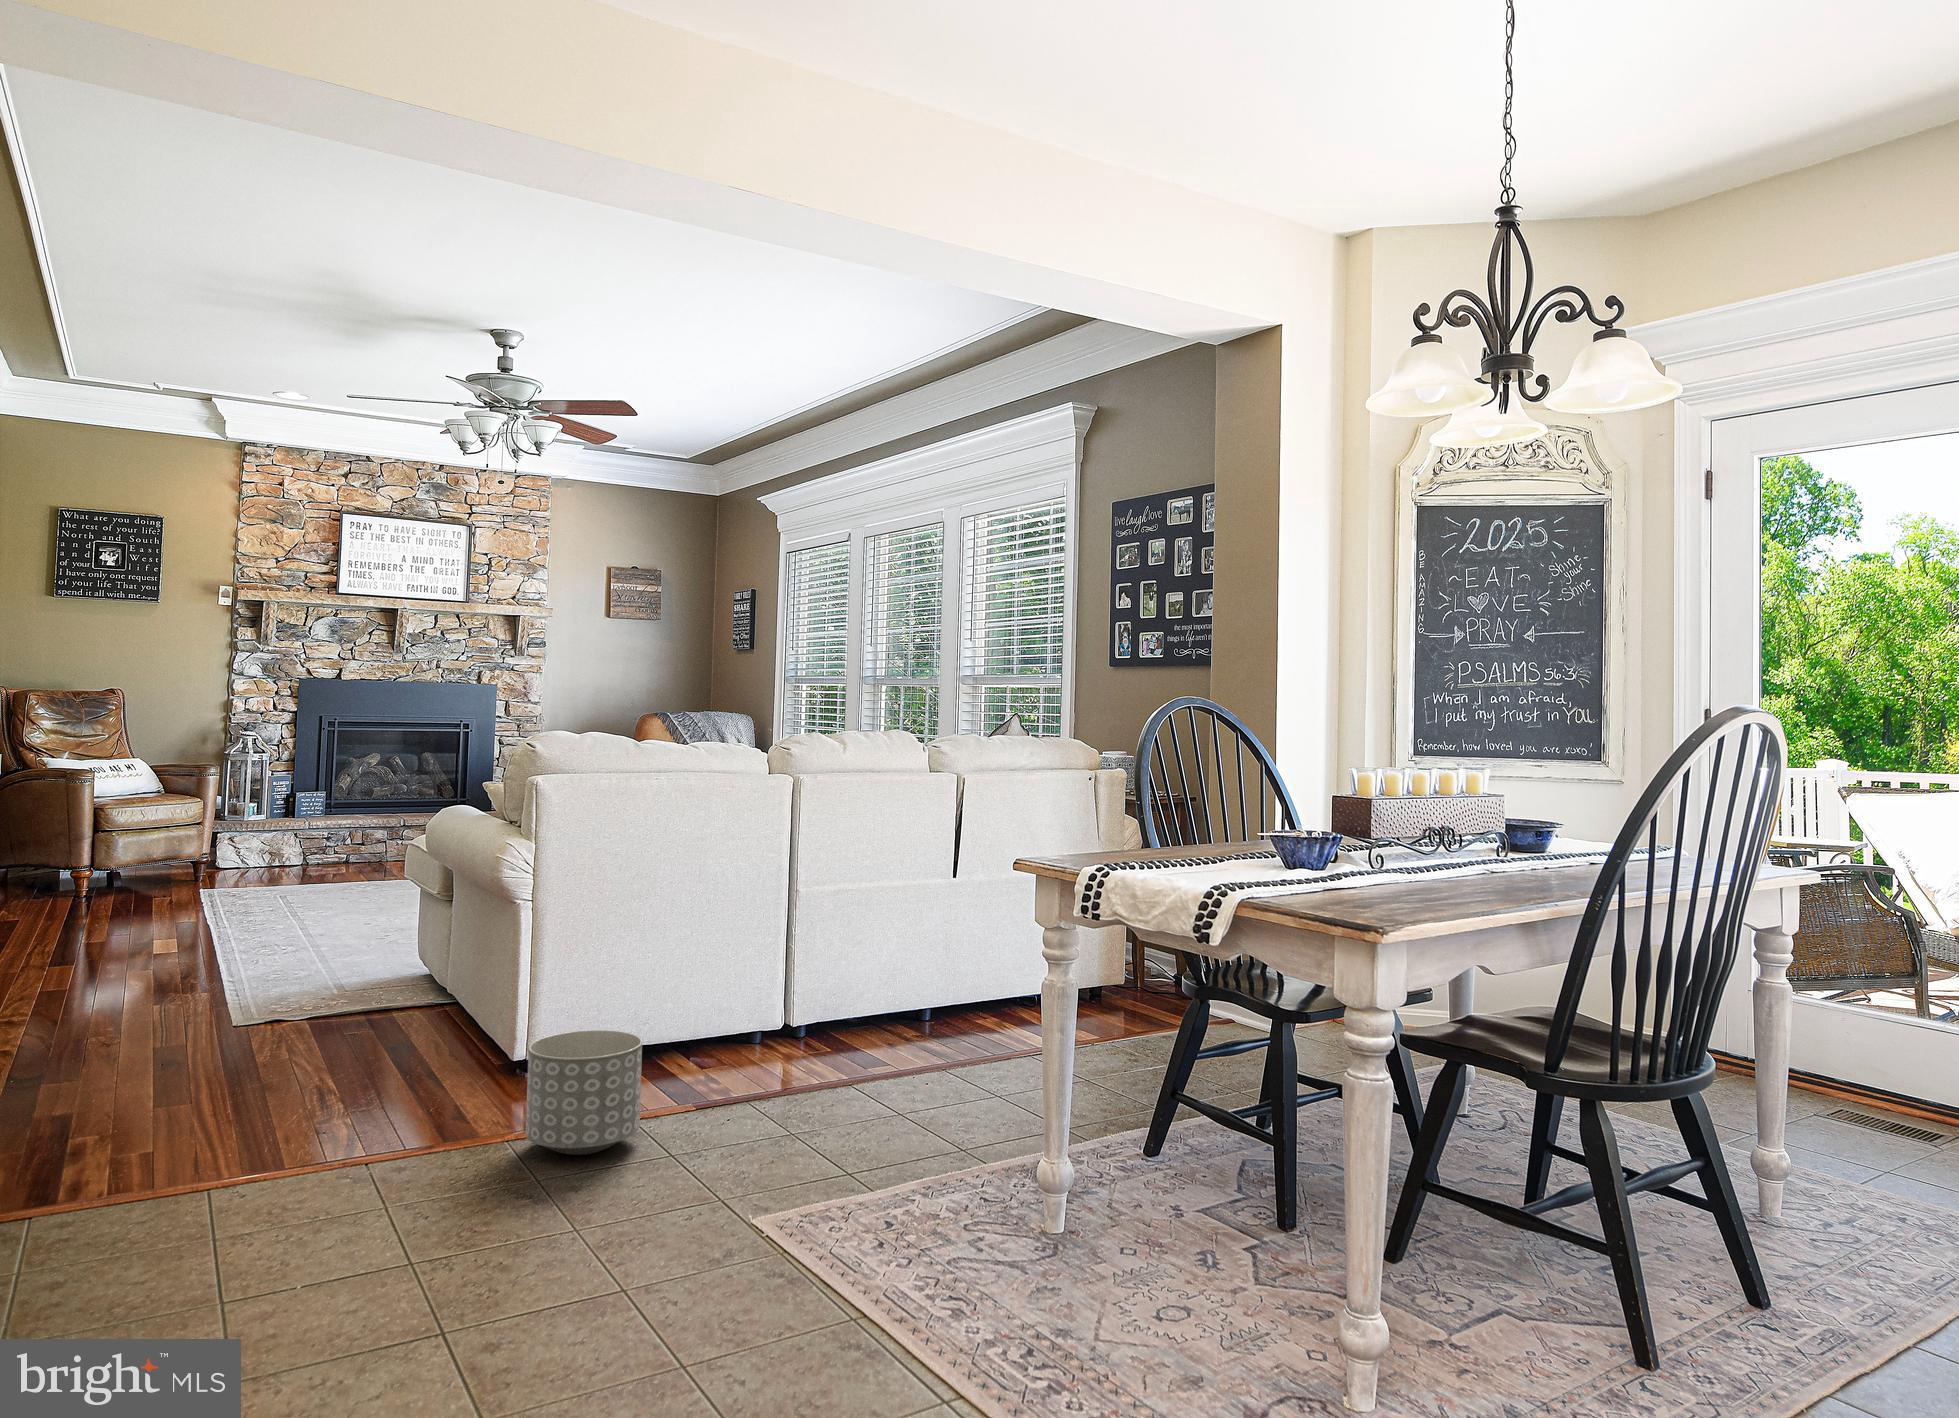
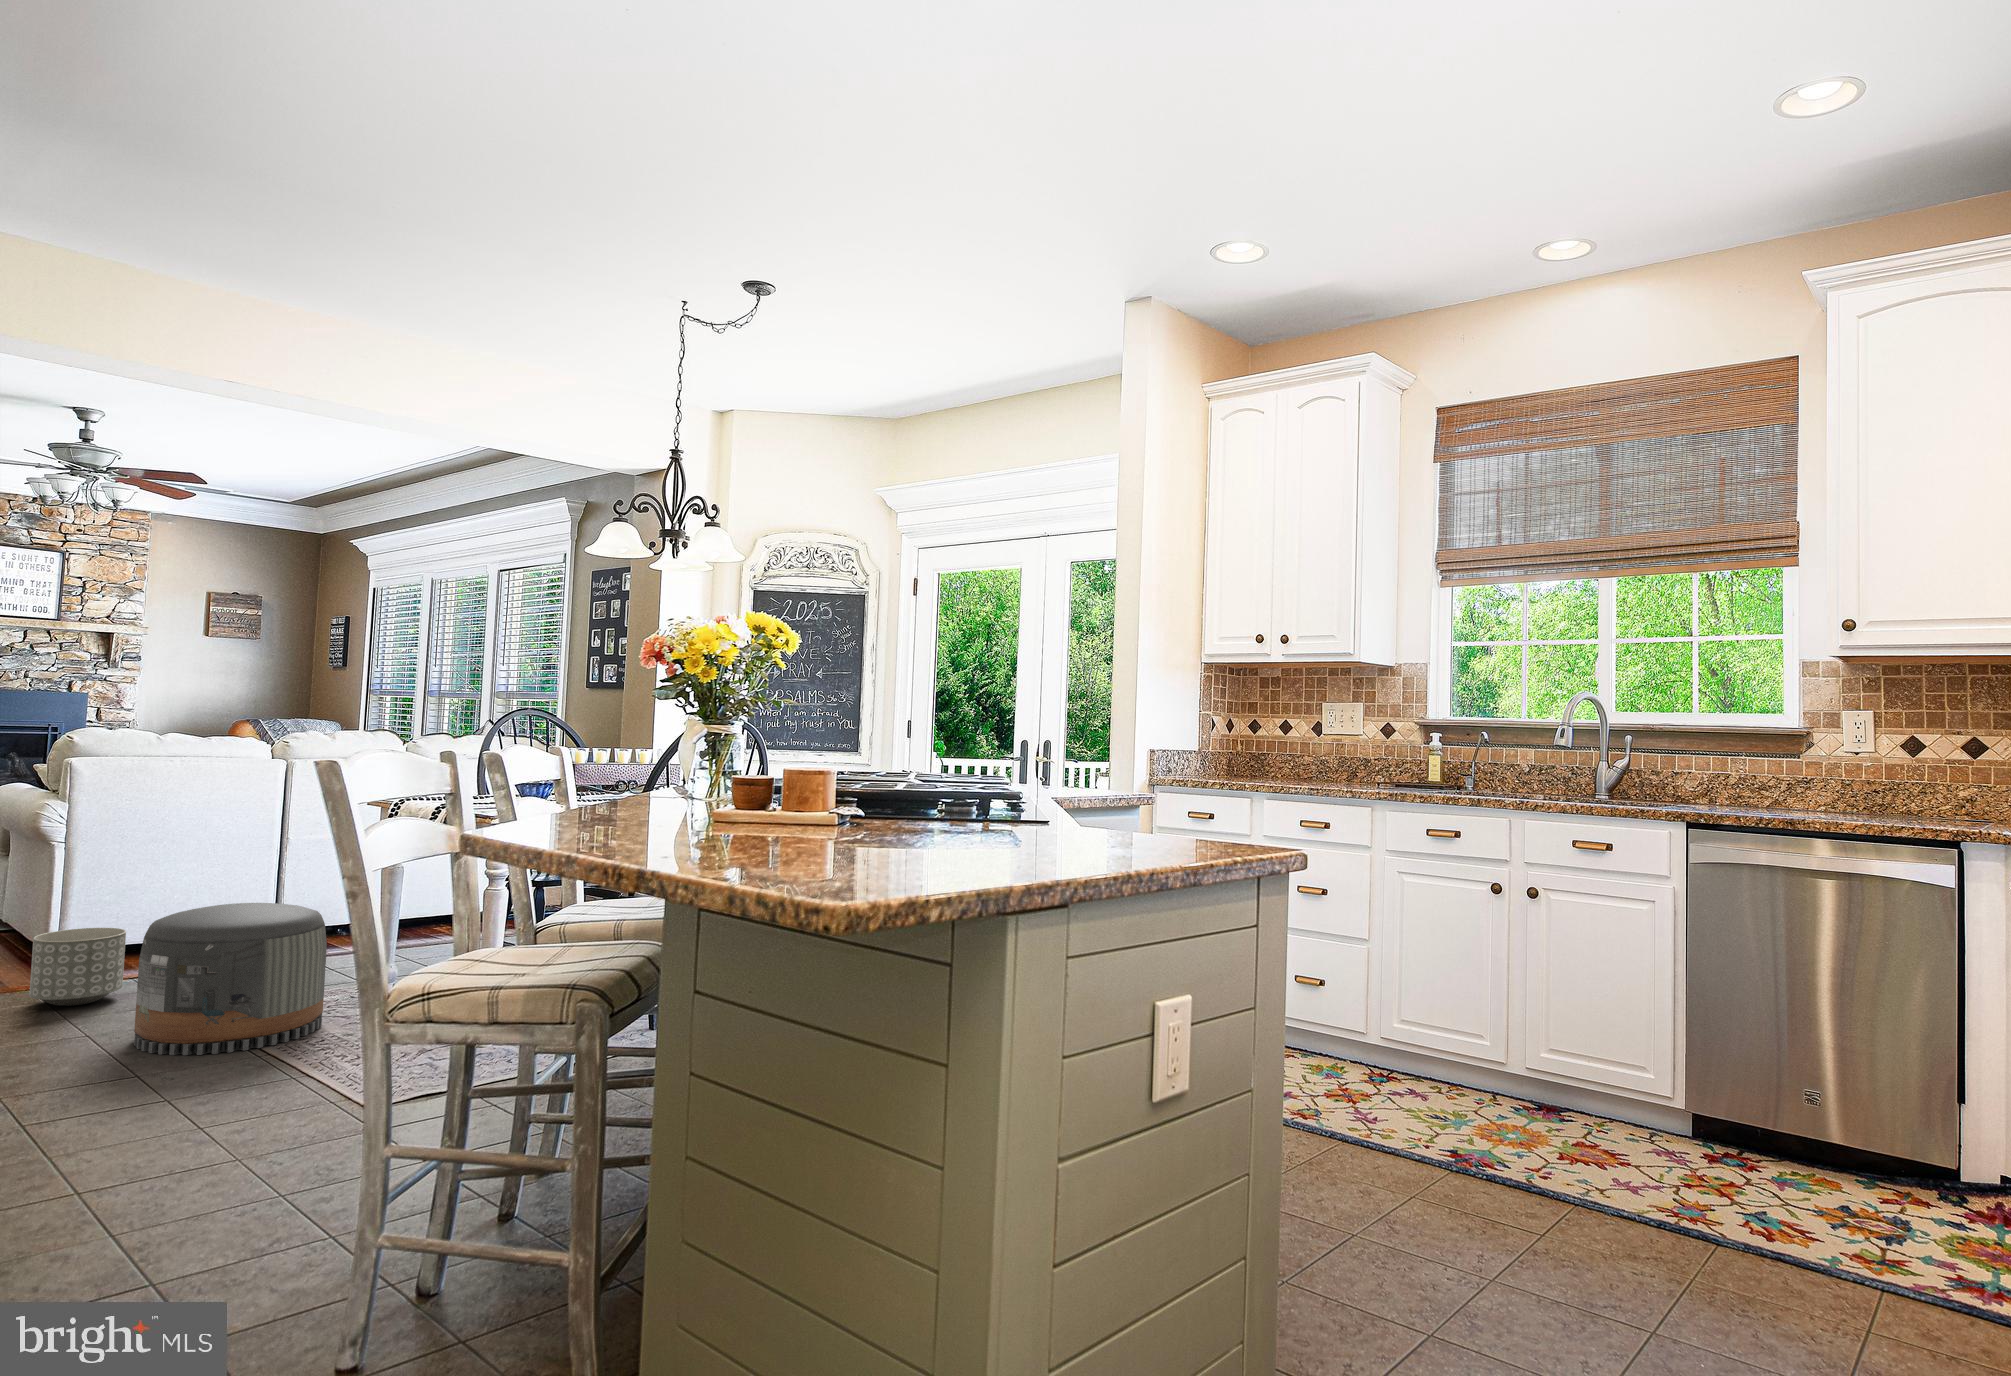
pouf: none [697,1018,961,1299] -> present [134,903,327,1055]

